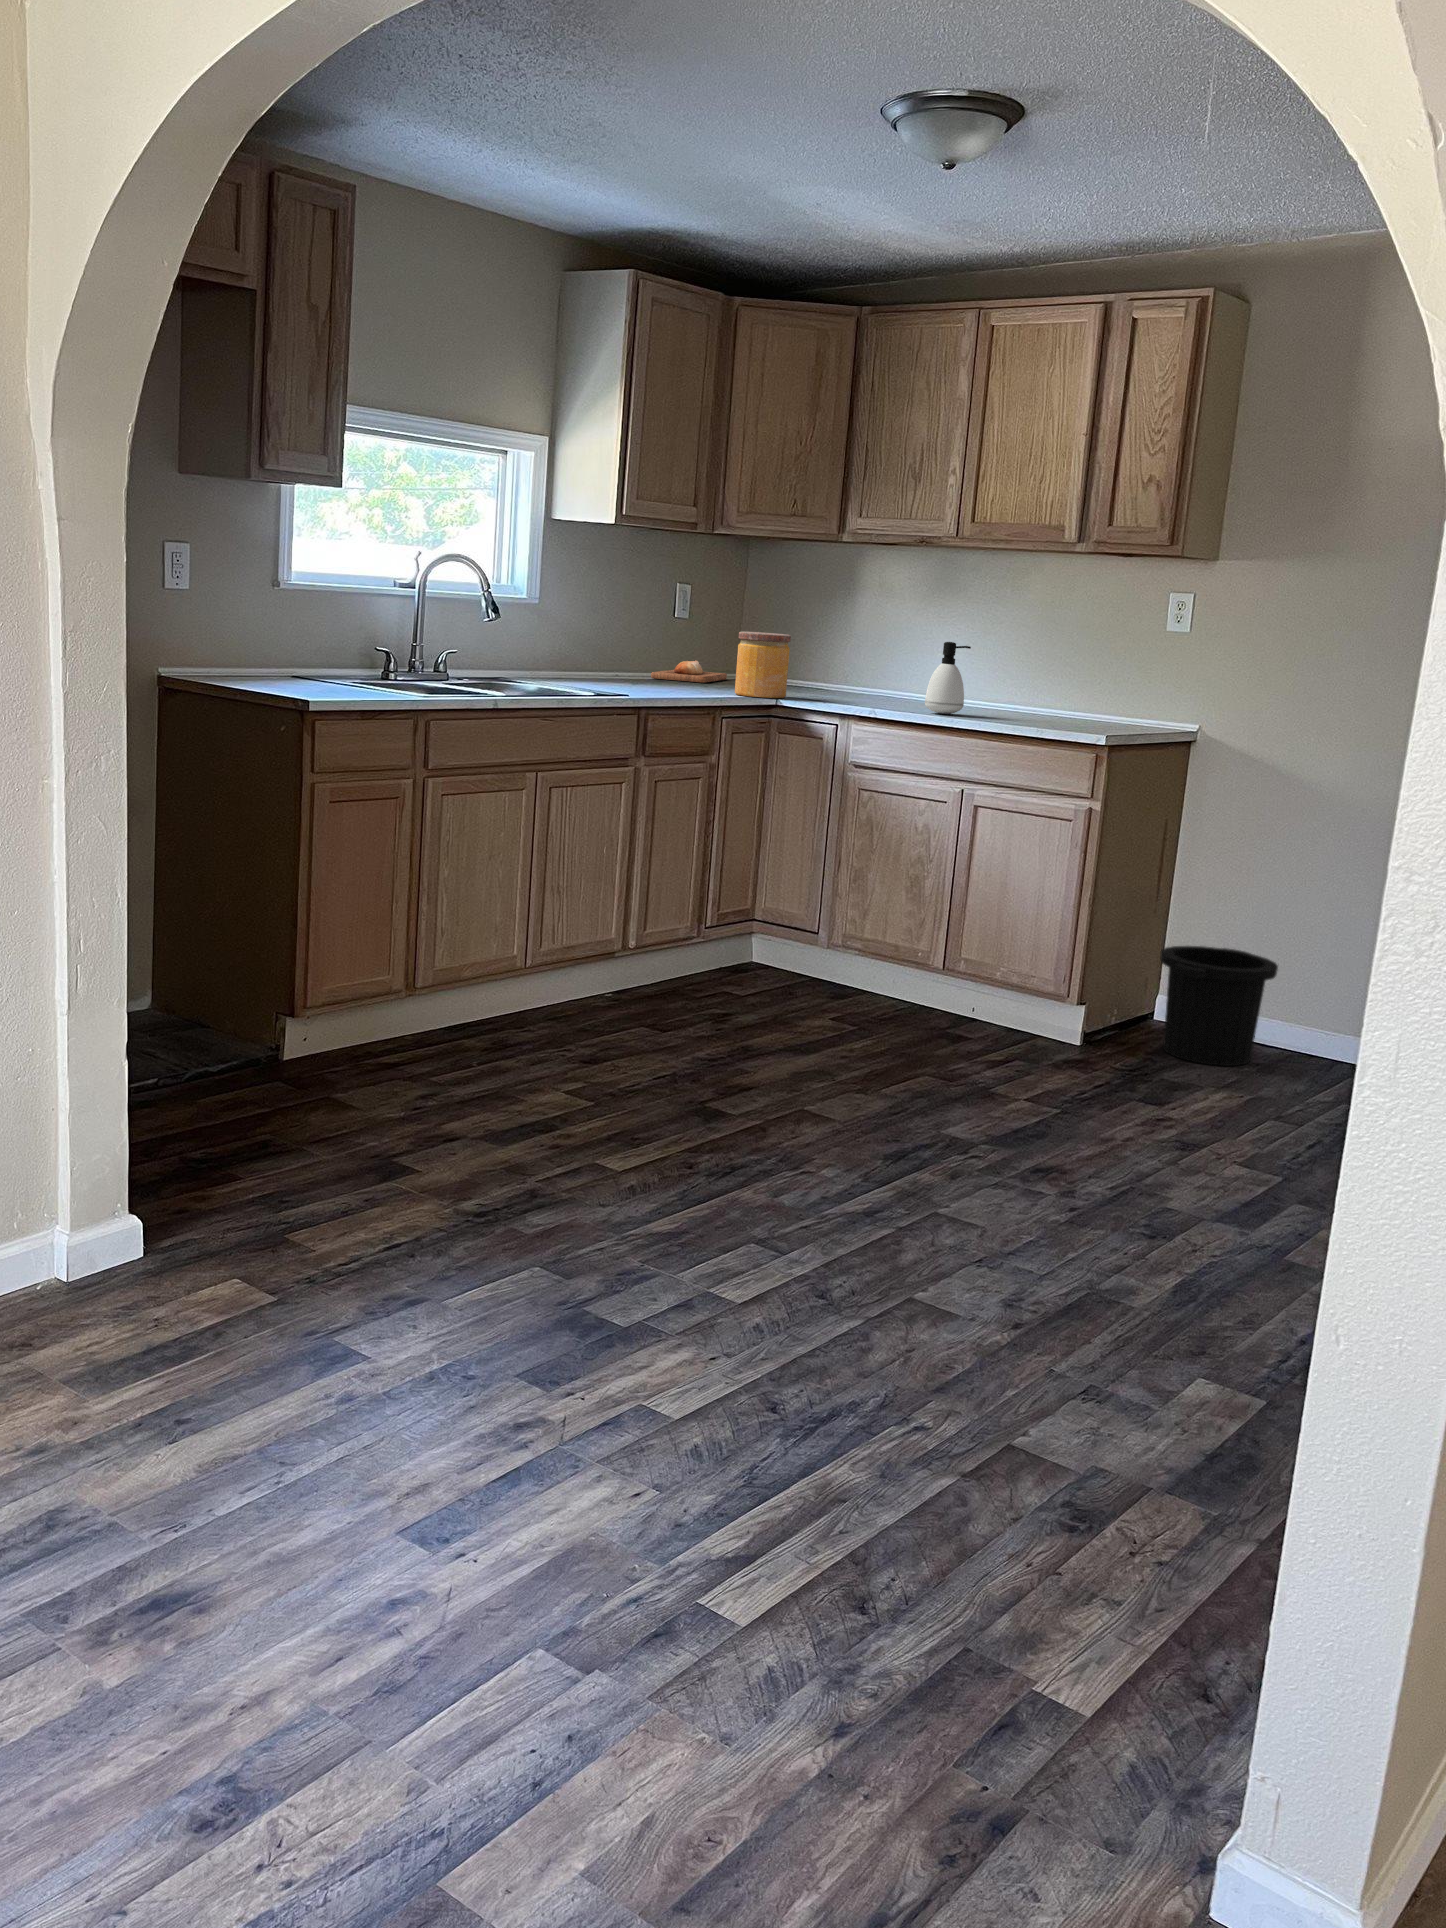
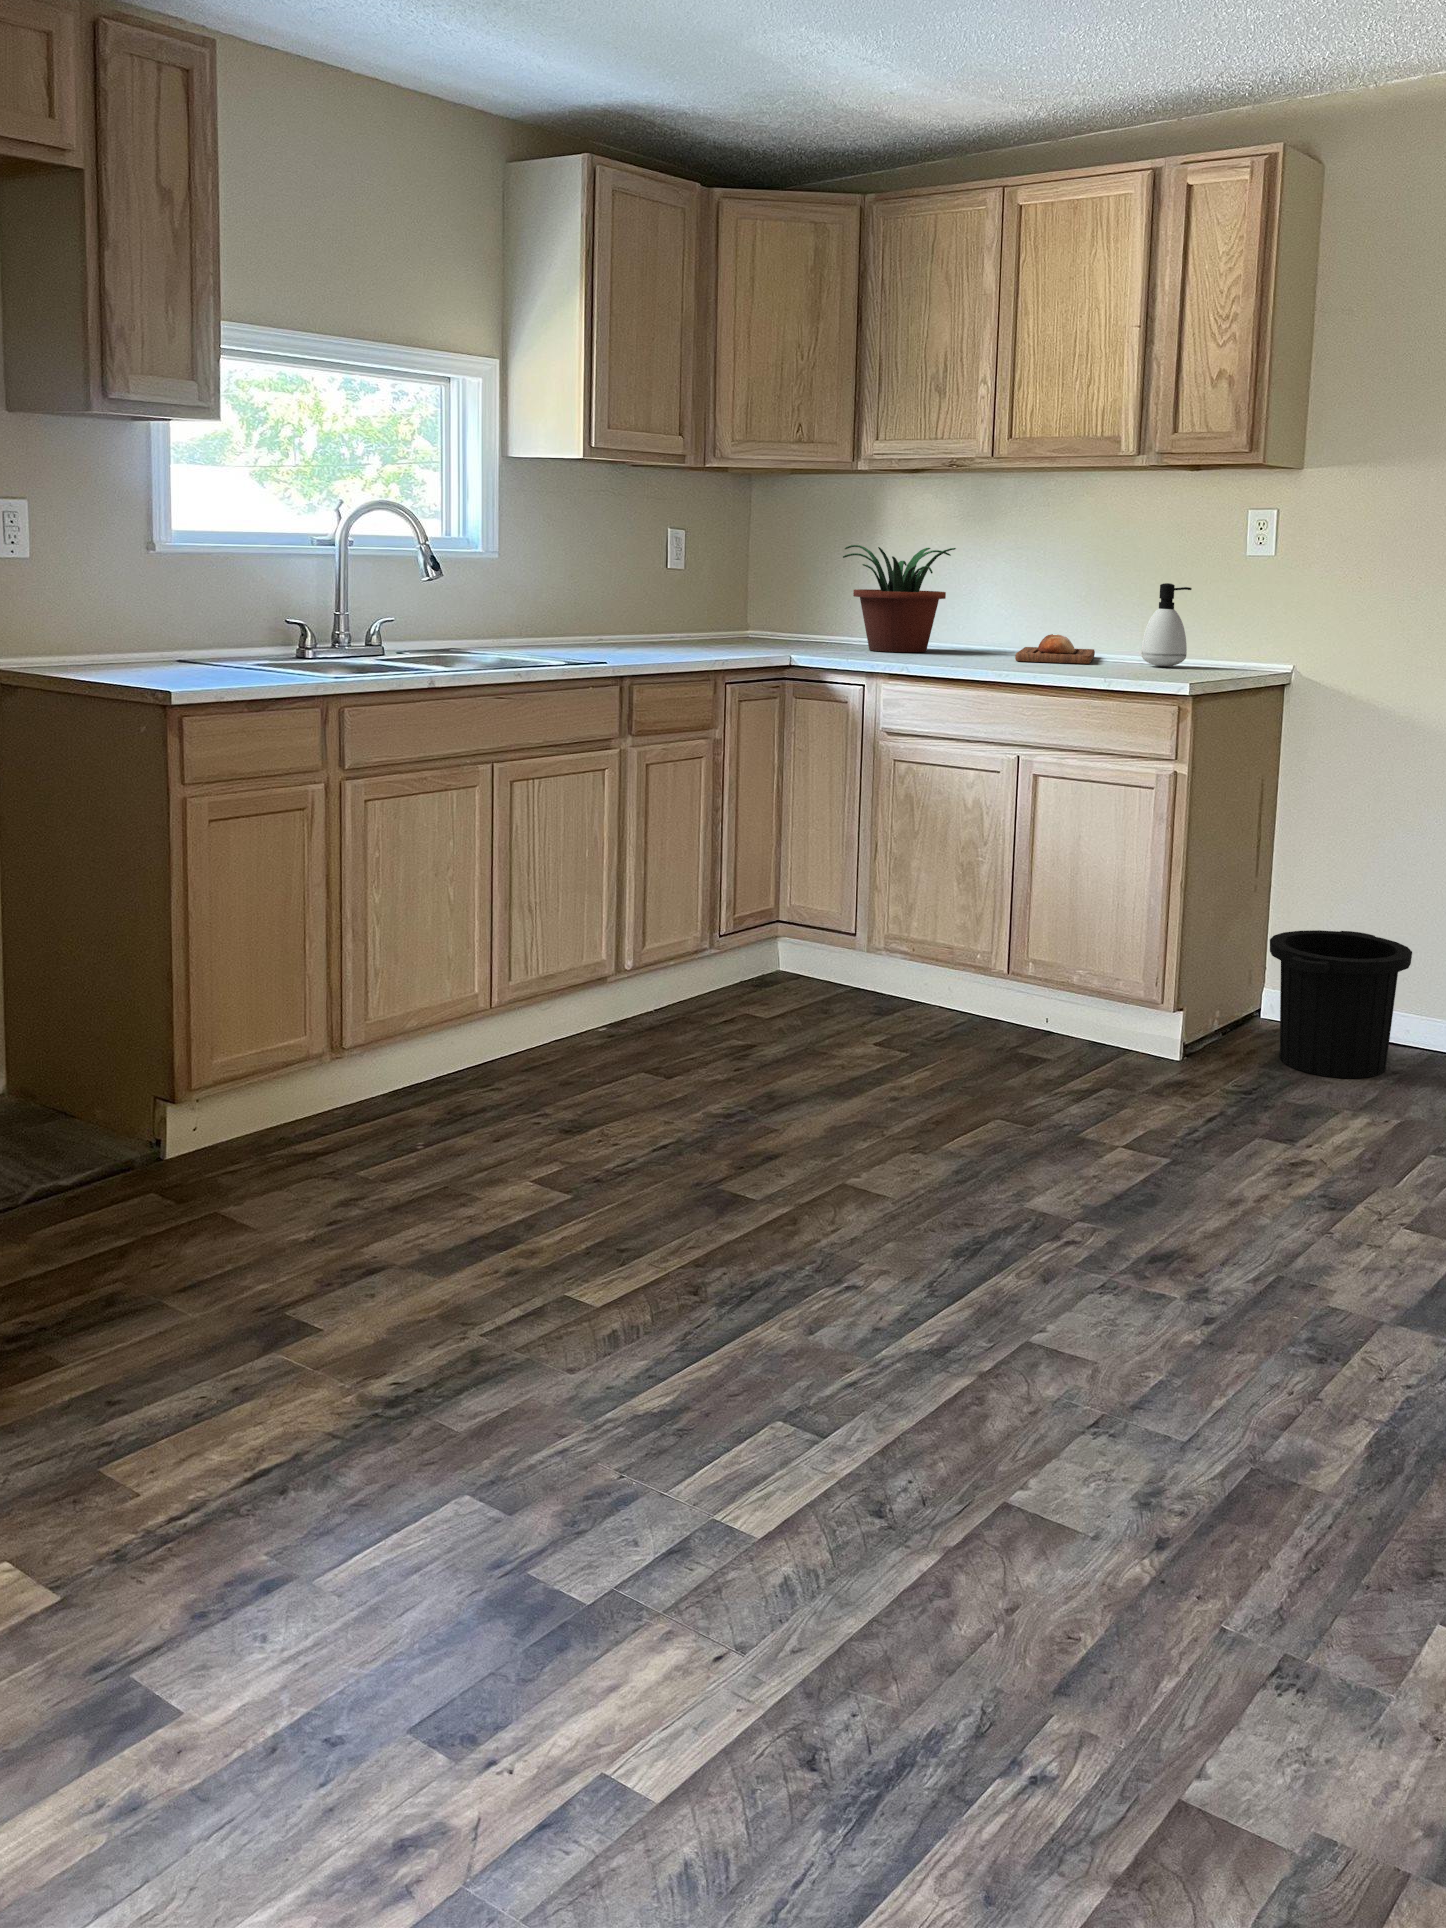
potted plant: none [824,606,921,699] -> present [843,545,956,652]
jar: present [735,632,791,698] -> none [740,579,803,657]
soap dispenser: present [925,642,971,714] -> present [1141,583,1192,666]
bread loaf: present [651,661,727,683] -> present [1015,634,1095,664]

